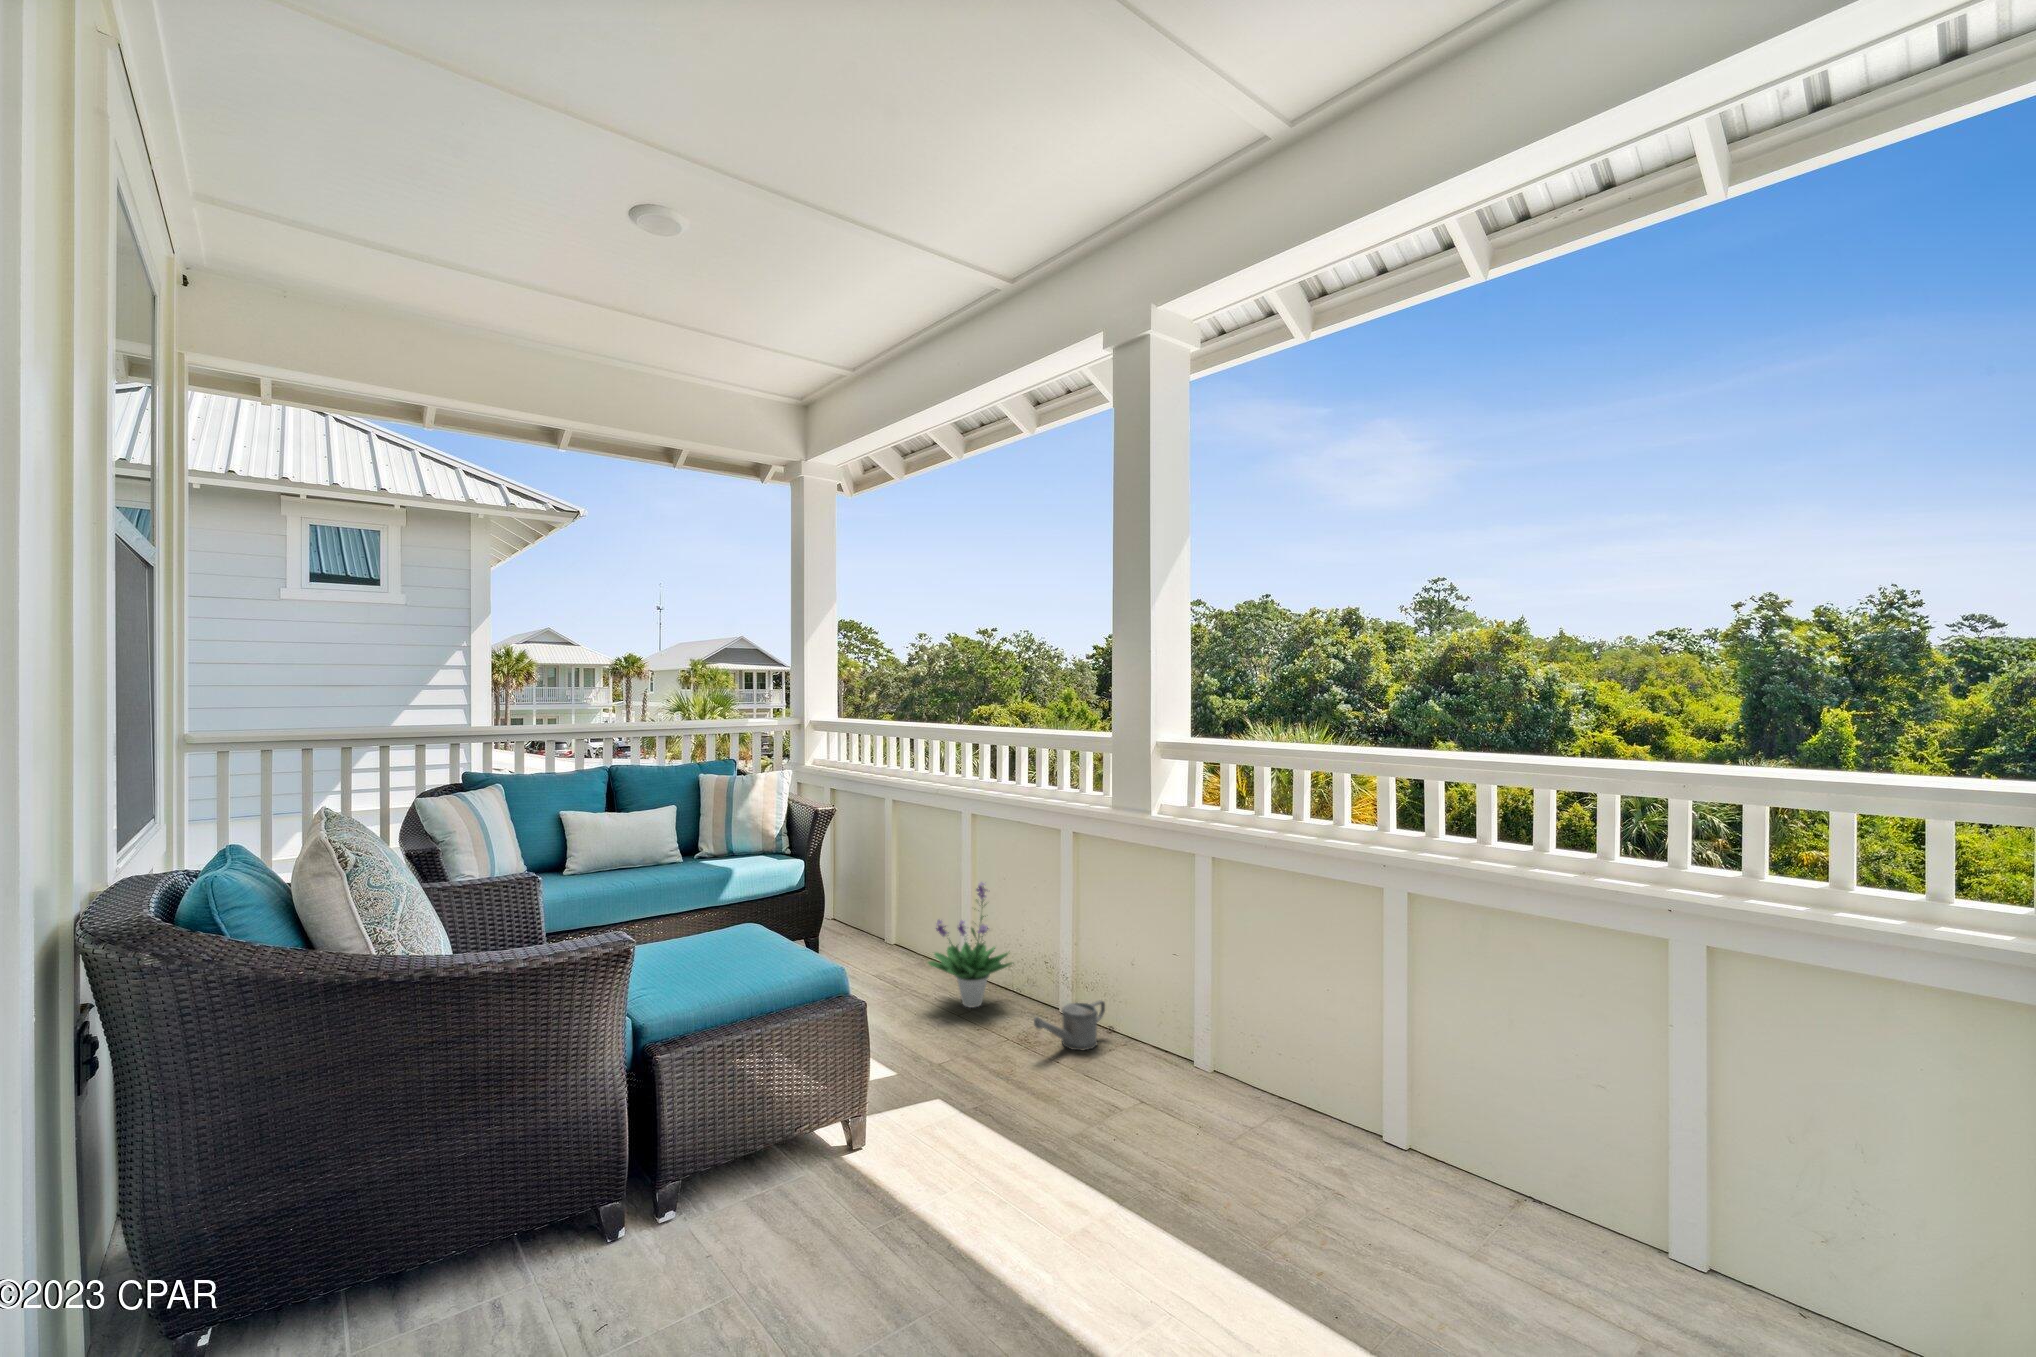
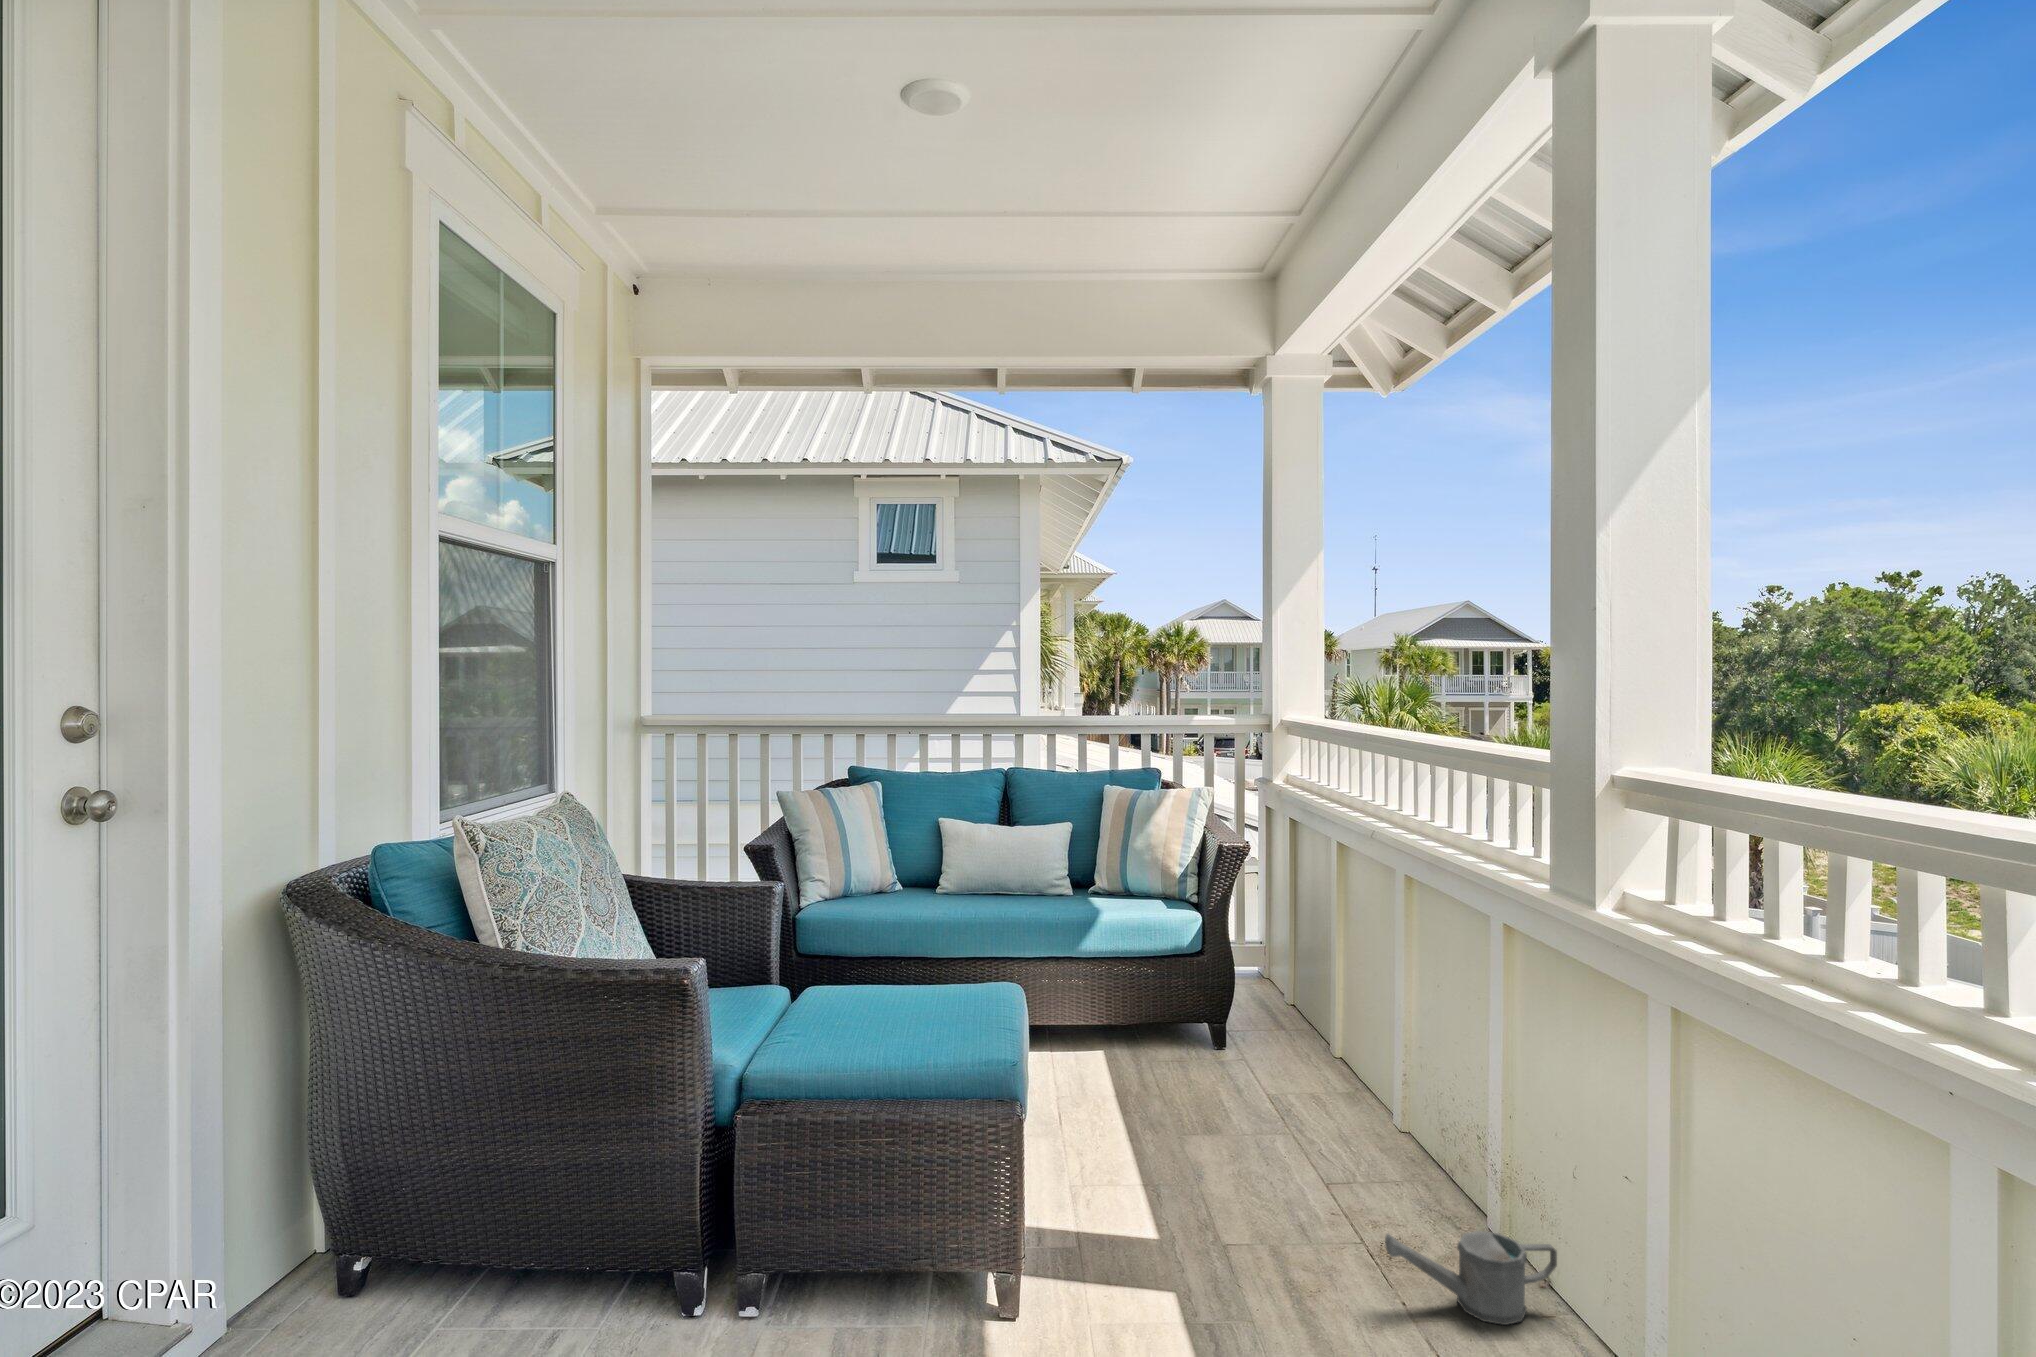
potted plant: present [928,882,1012,1007] -> none [1305,989,1459,1189]

